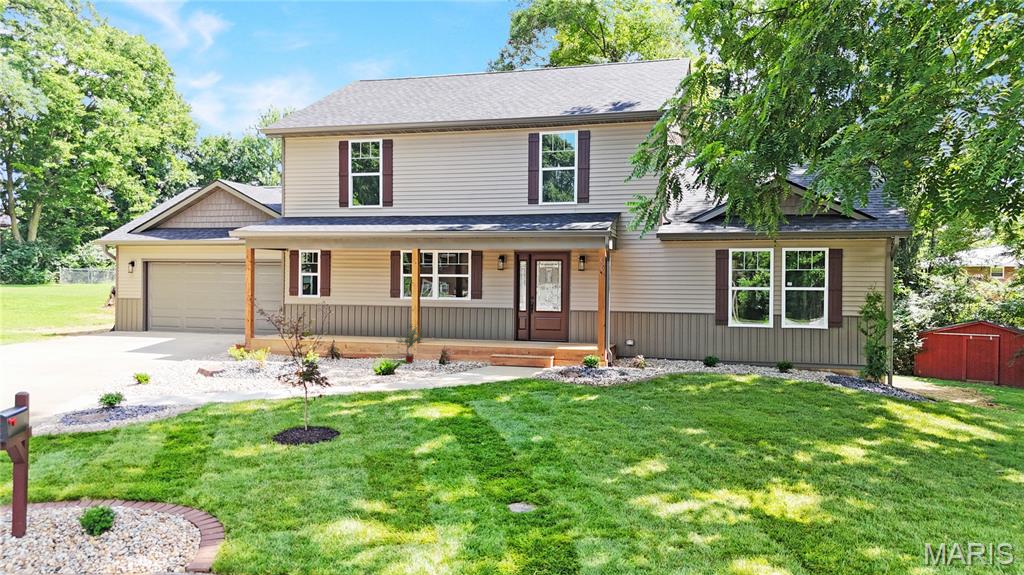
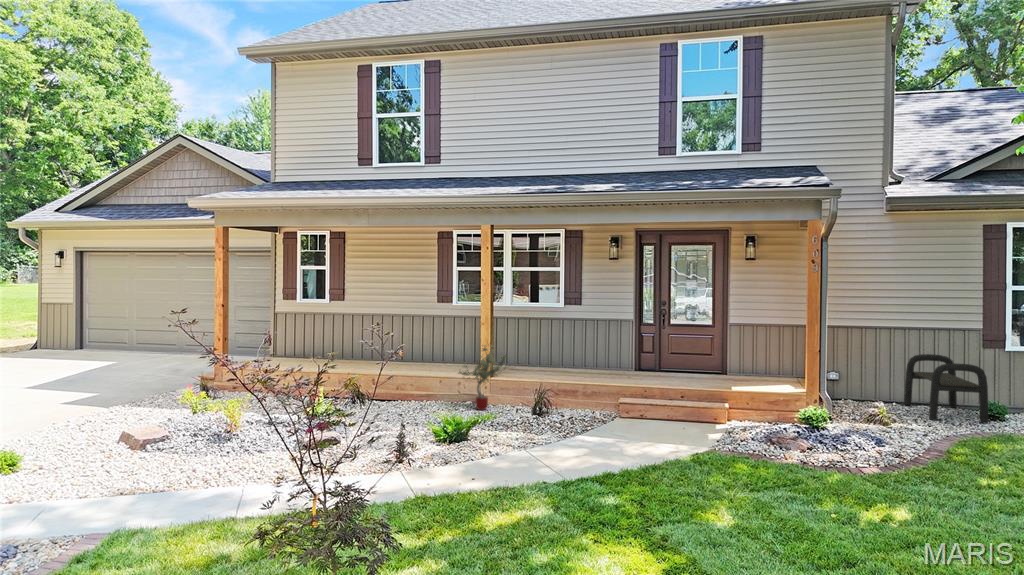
bench: none [670,330,701,369] -> present [904,354,988,424]

